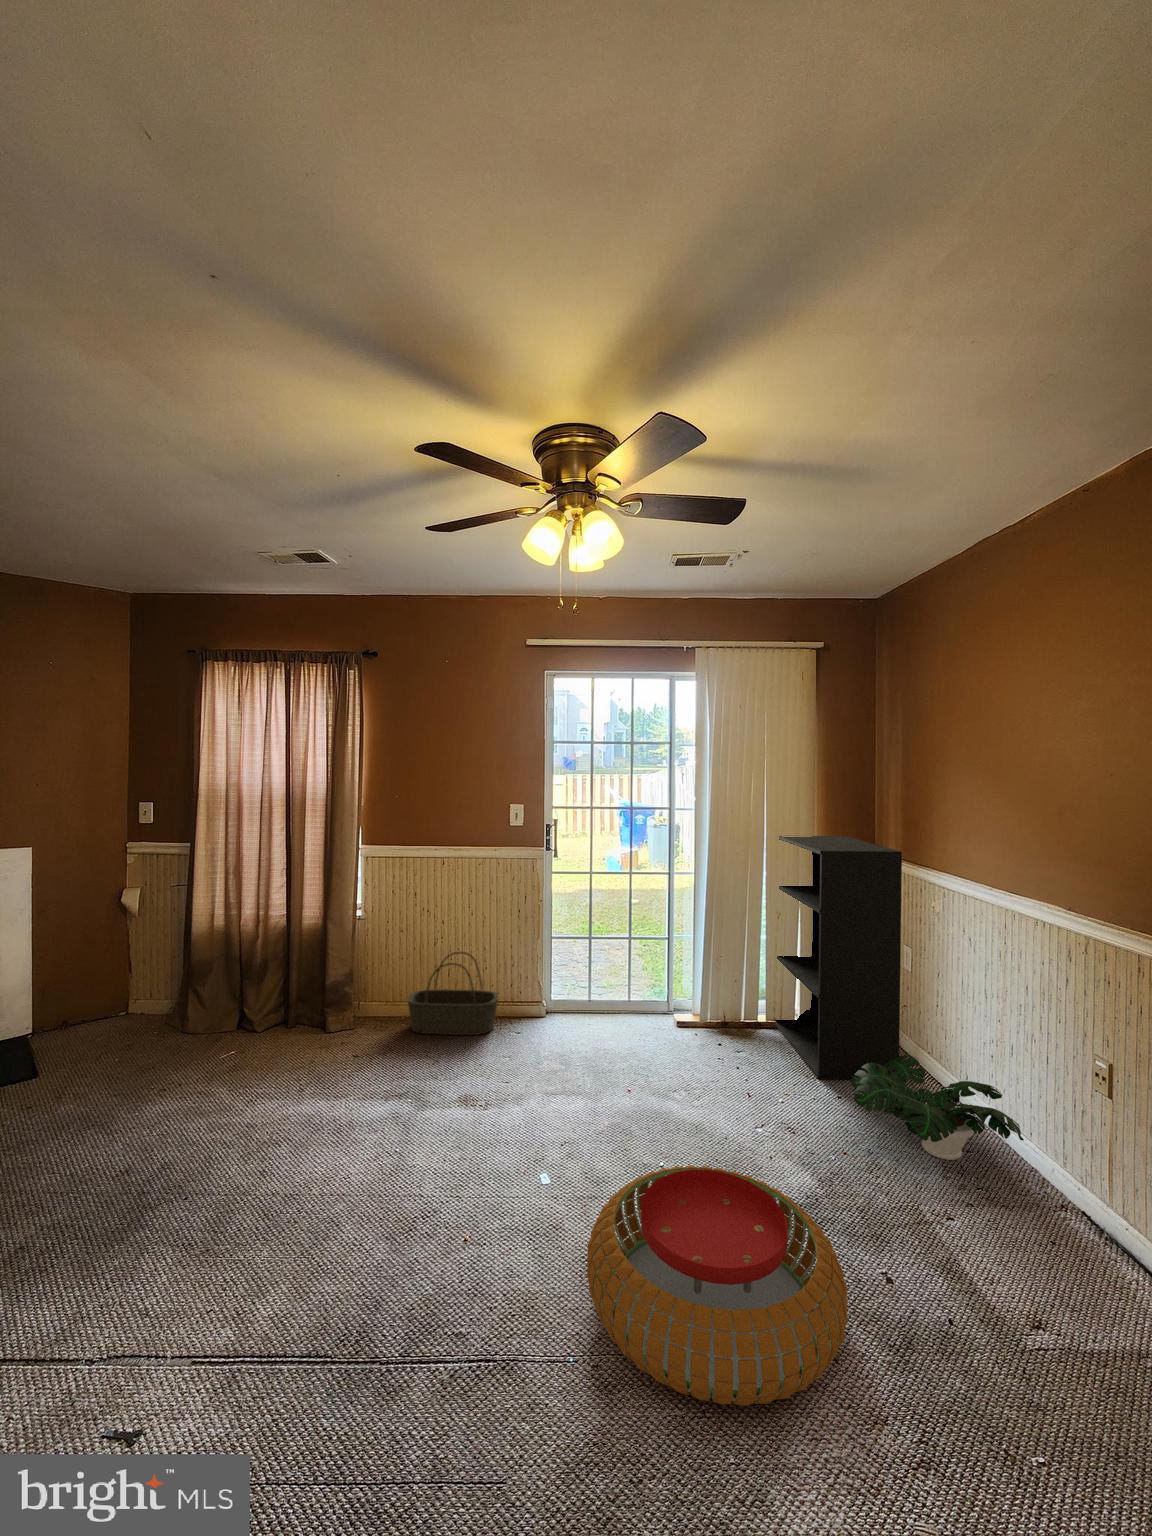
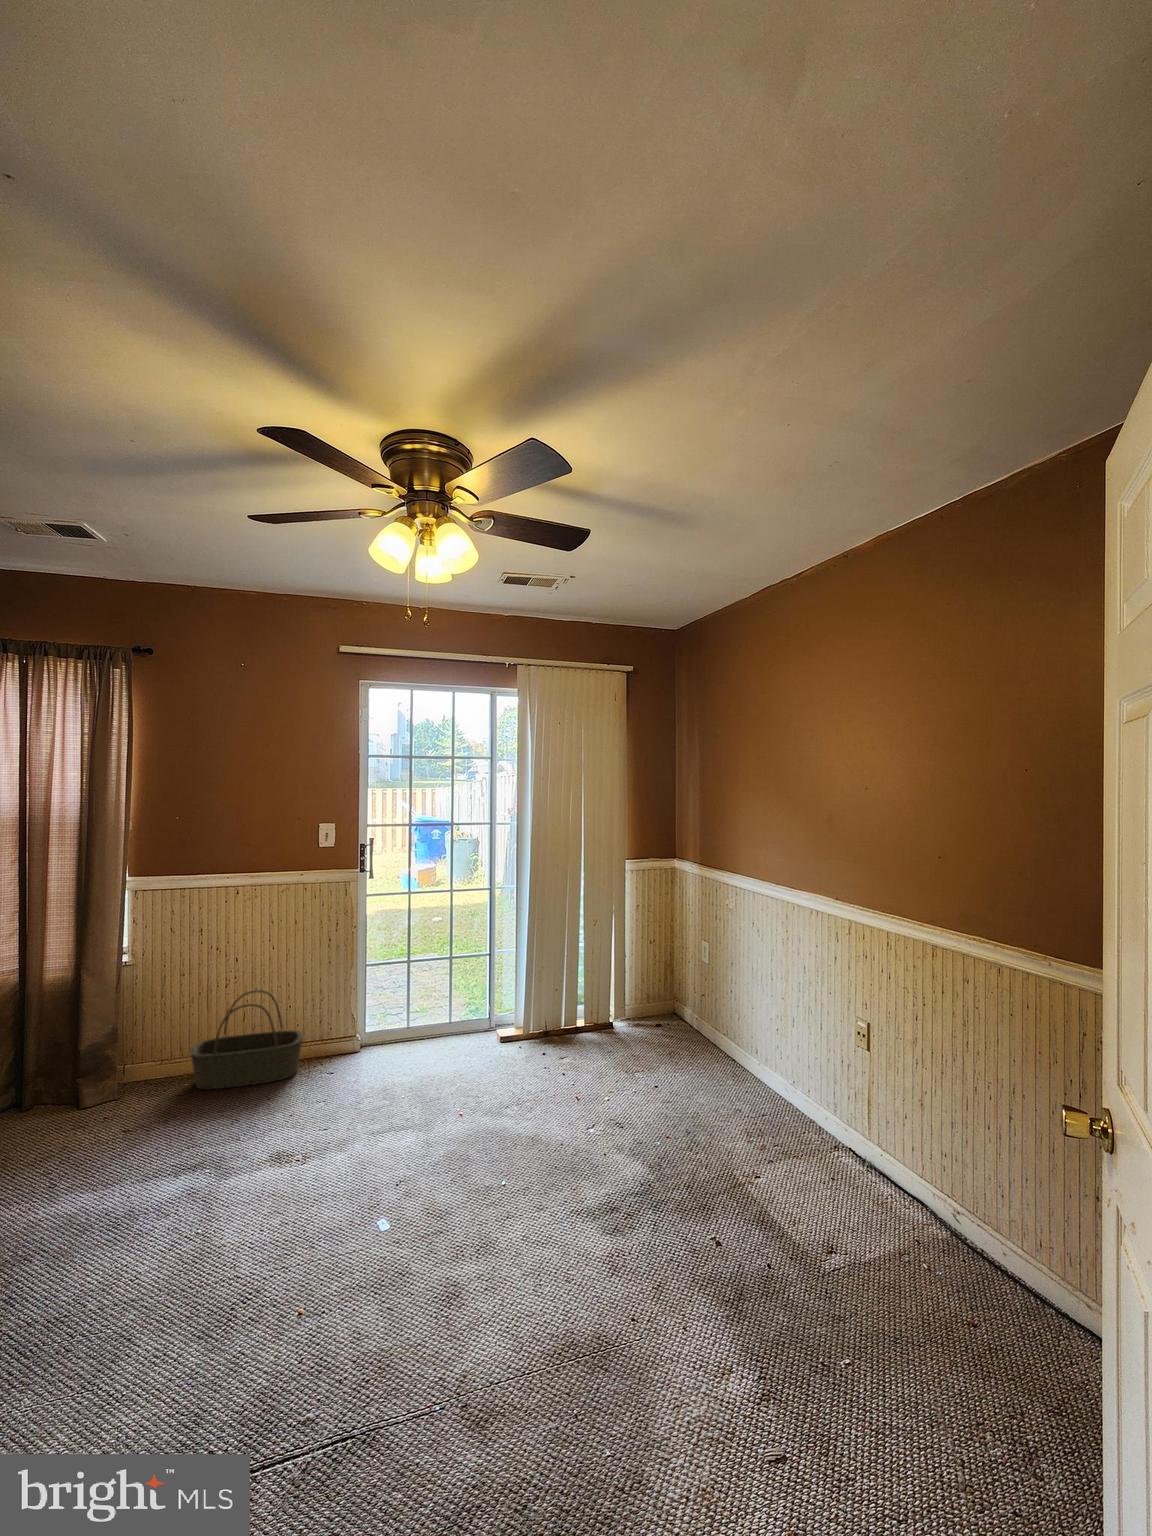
bookshelf: present [775,836,902,1080] -> none [587,843,699,1071]
potted plant: present [851,1055,1024,1160] -> none [666,1036,806,1124]
pouf: present [587,1165,848,1406] -> none [443,1172,692,1405]

